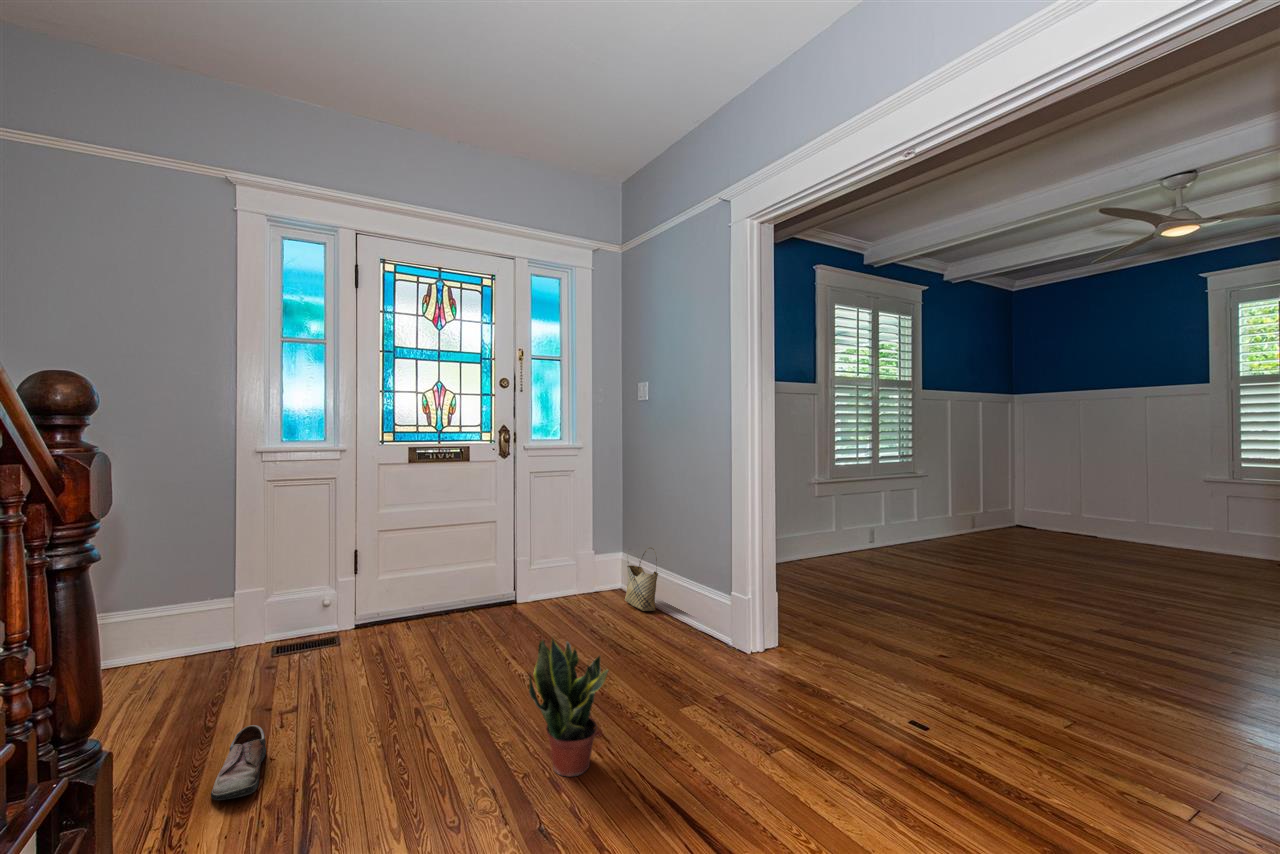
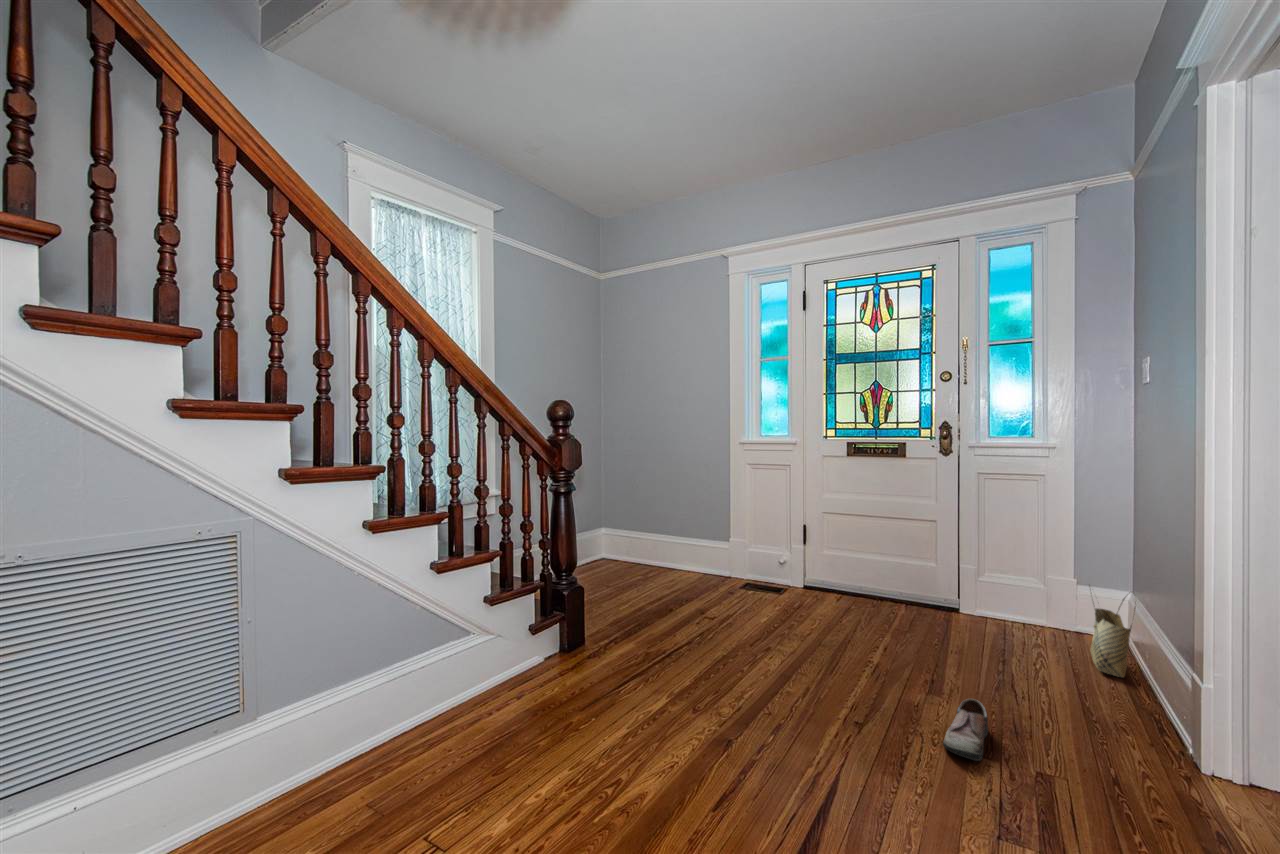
potted plant: present [529,638,609,776] -> none [758,599,846,734]
shoe: present [211,725,266,800] -> present [943,699,988,761]

